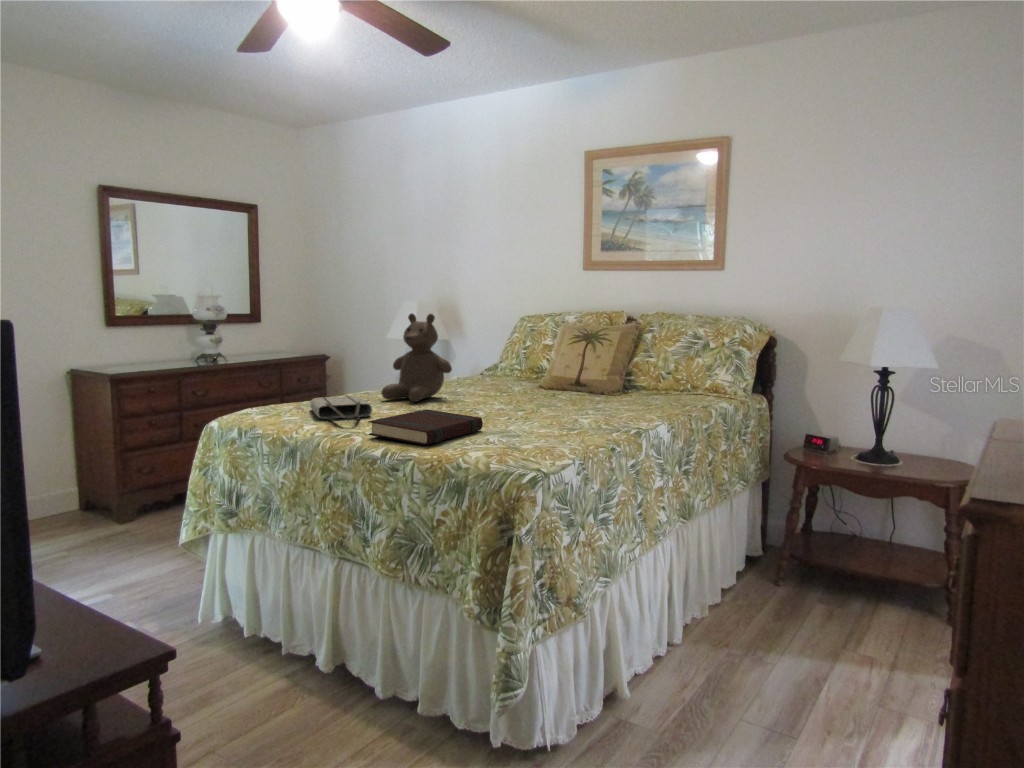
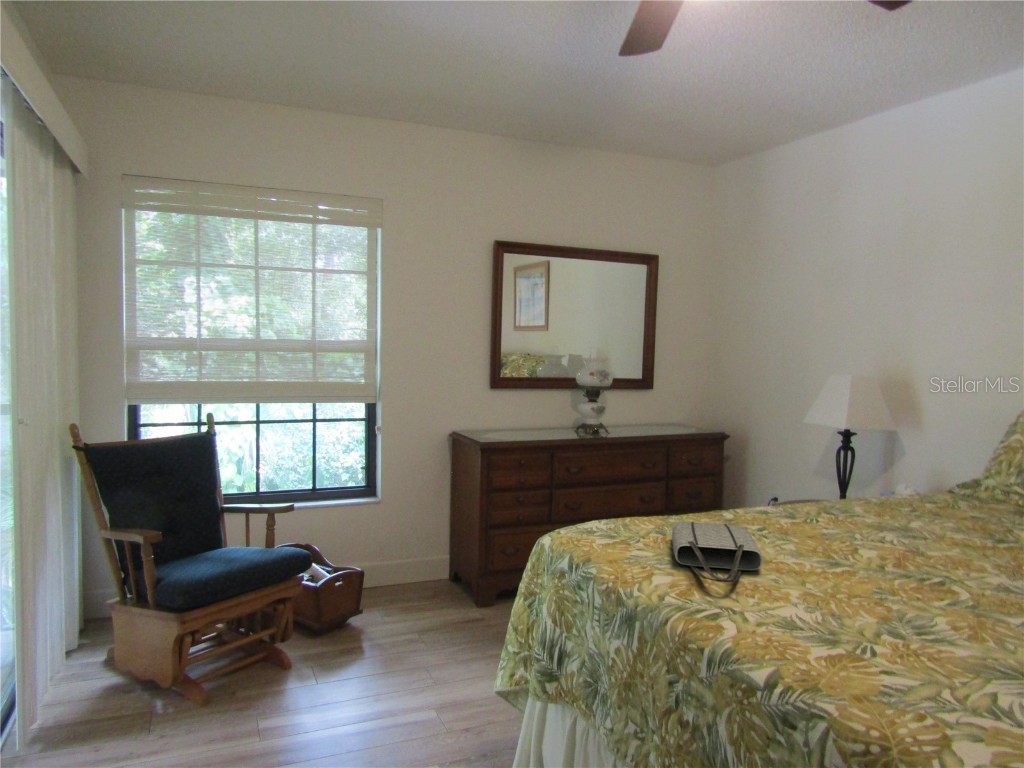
teddy bear: present [382,314,452,402] -> none [782,404,906,546]
book: present [369,409,483,445] -> none [746,586,981,691]

